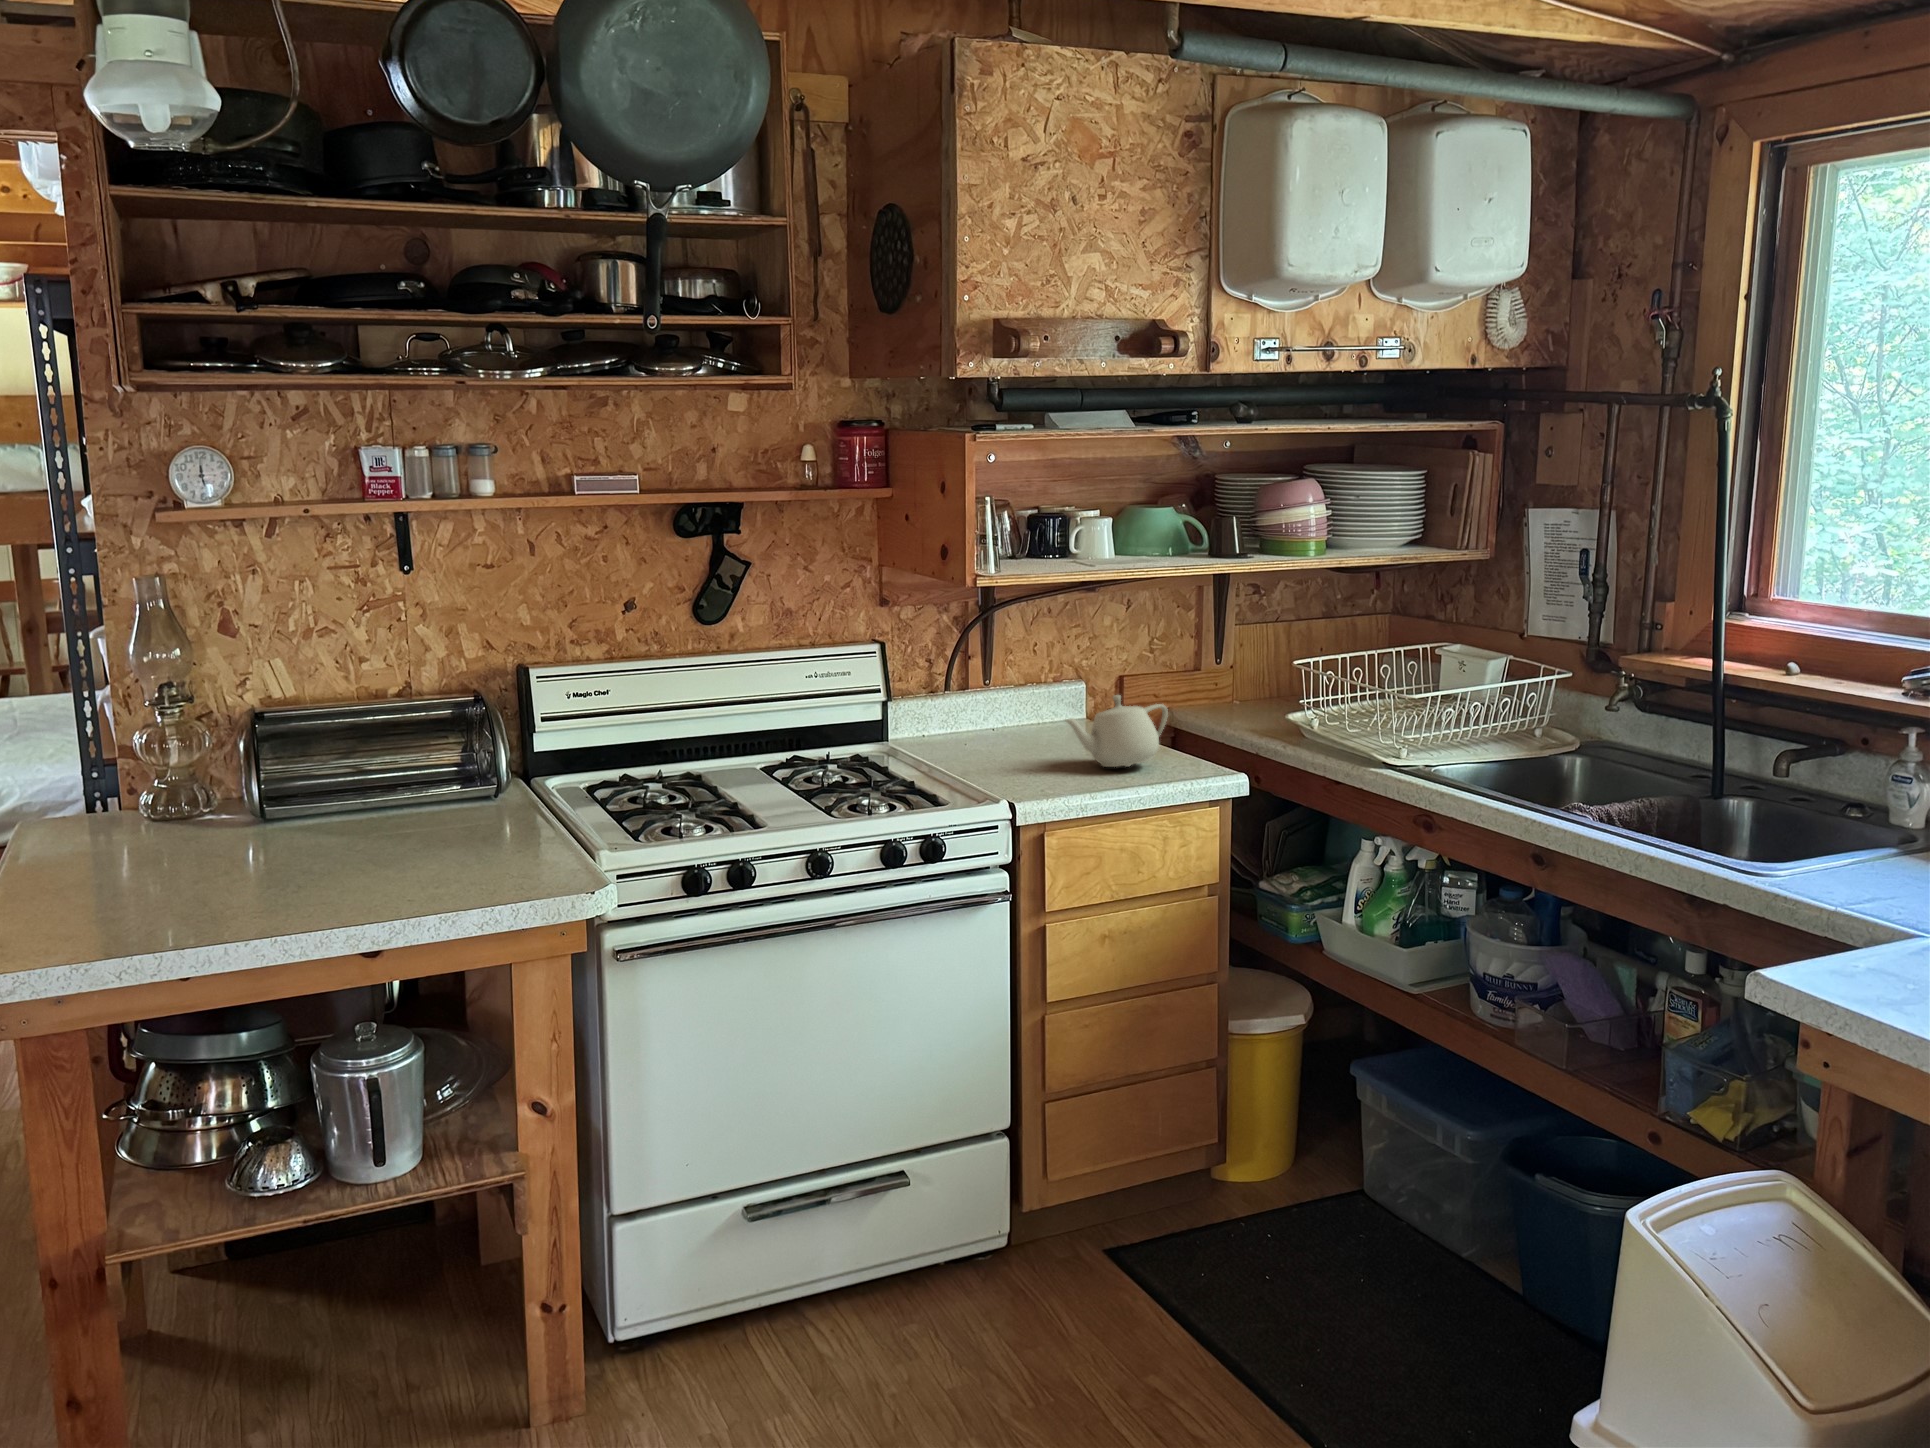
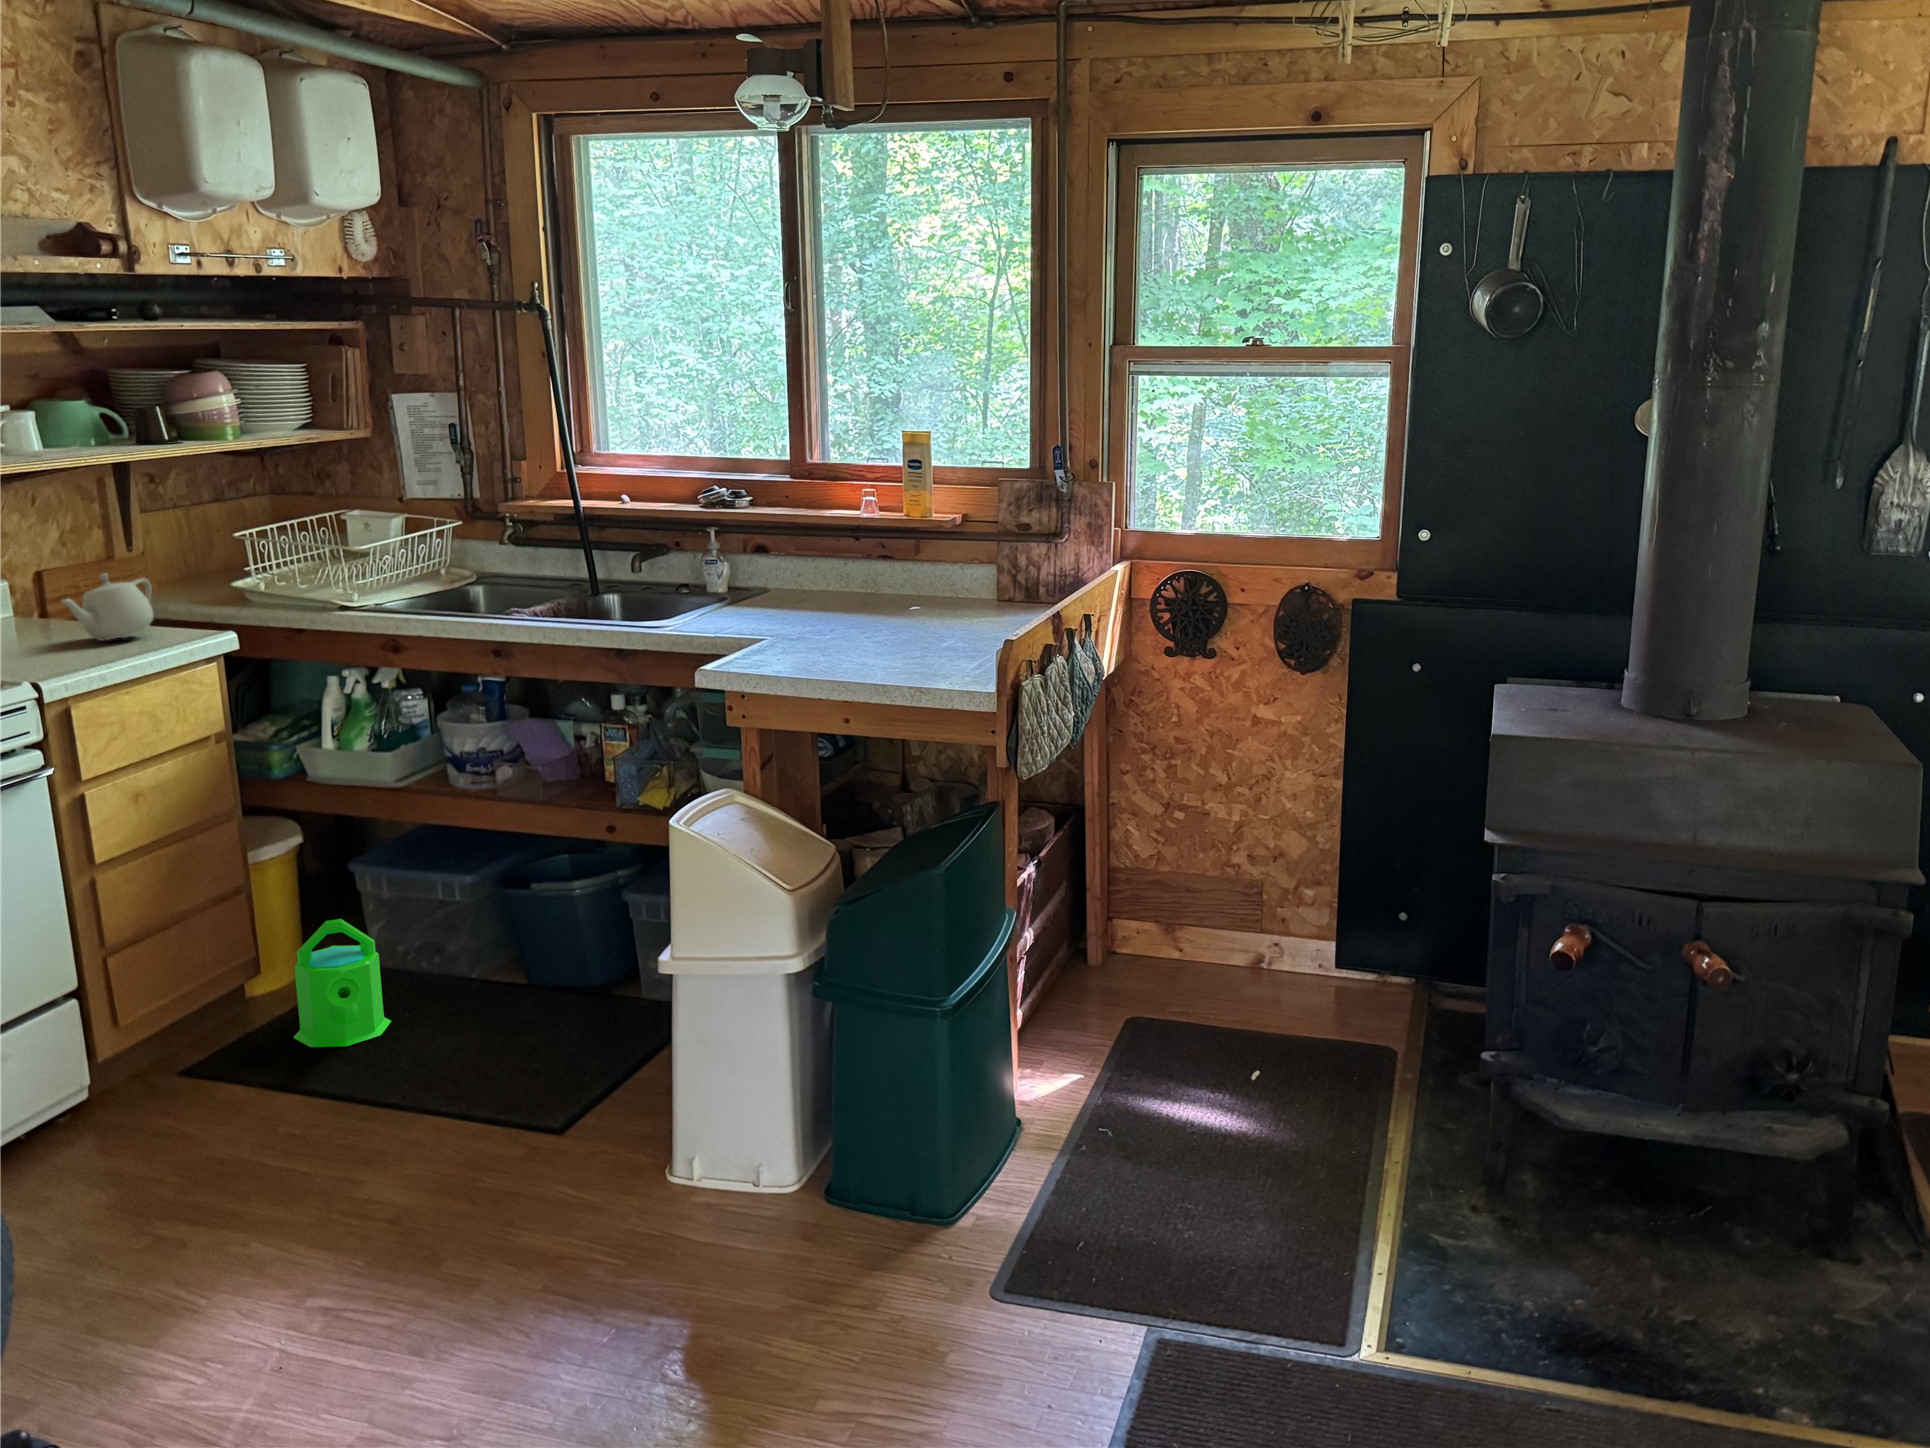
watering can: none [1214,1140,1325,1299] -> present [294,919,391,1047]

